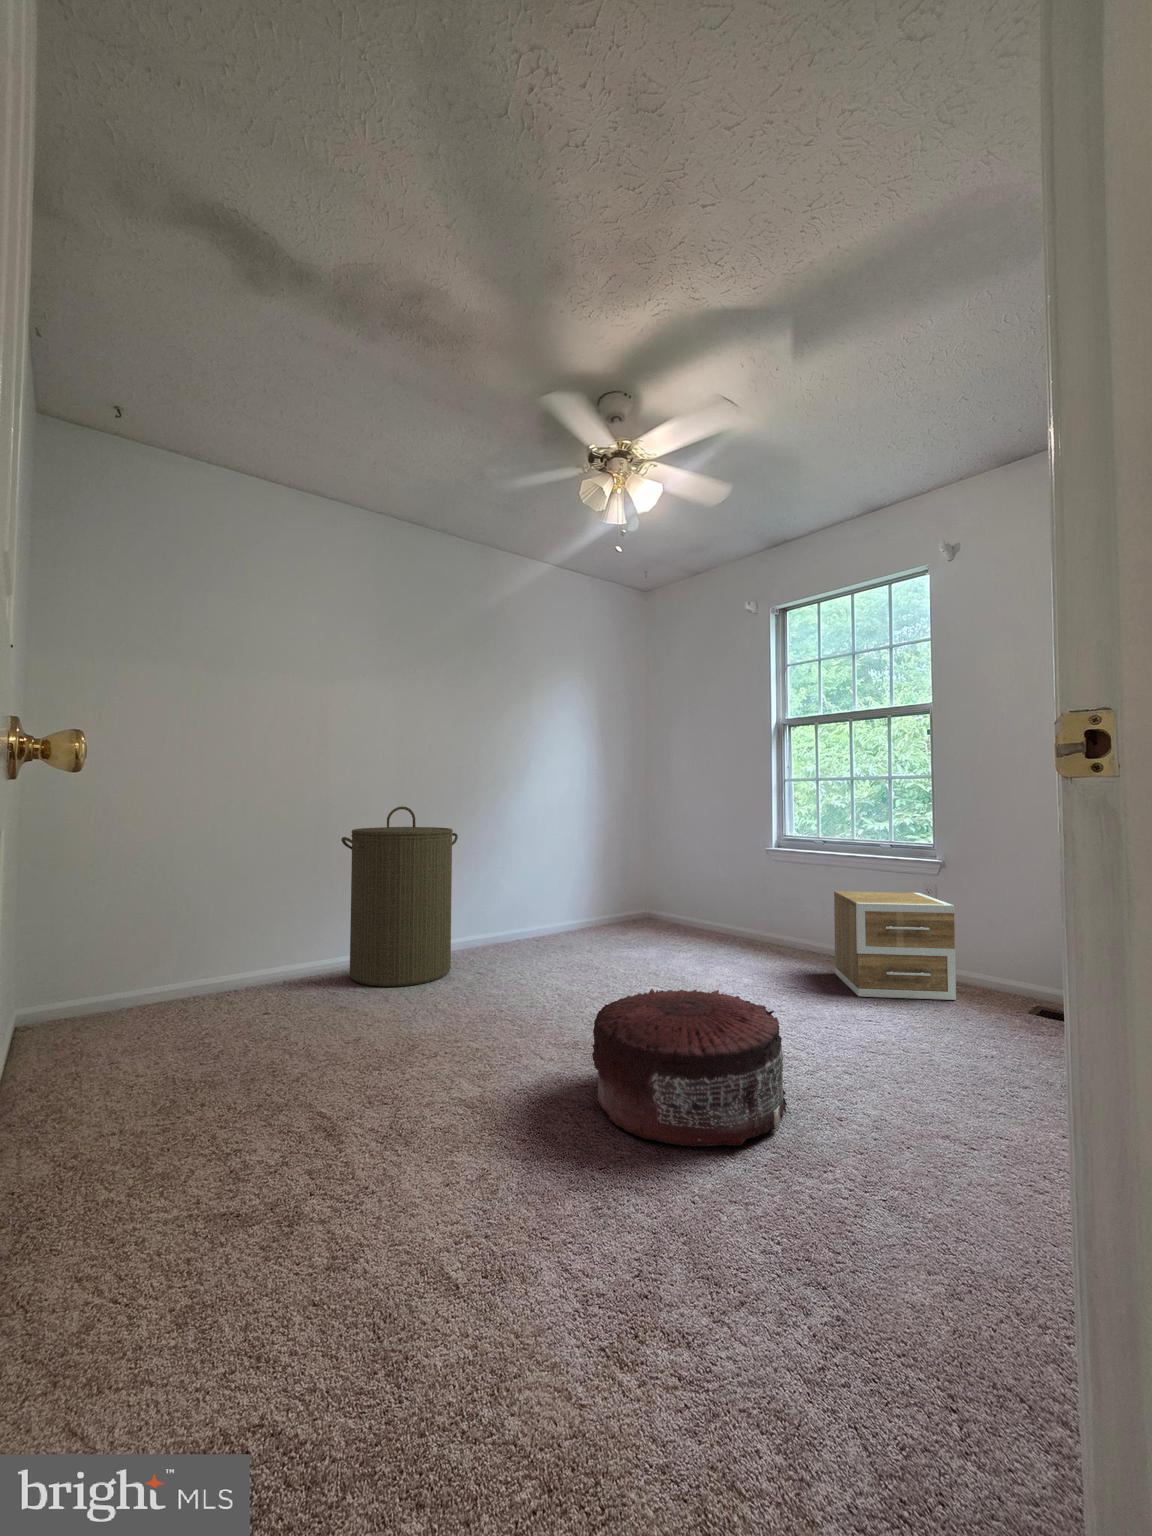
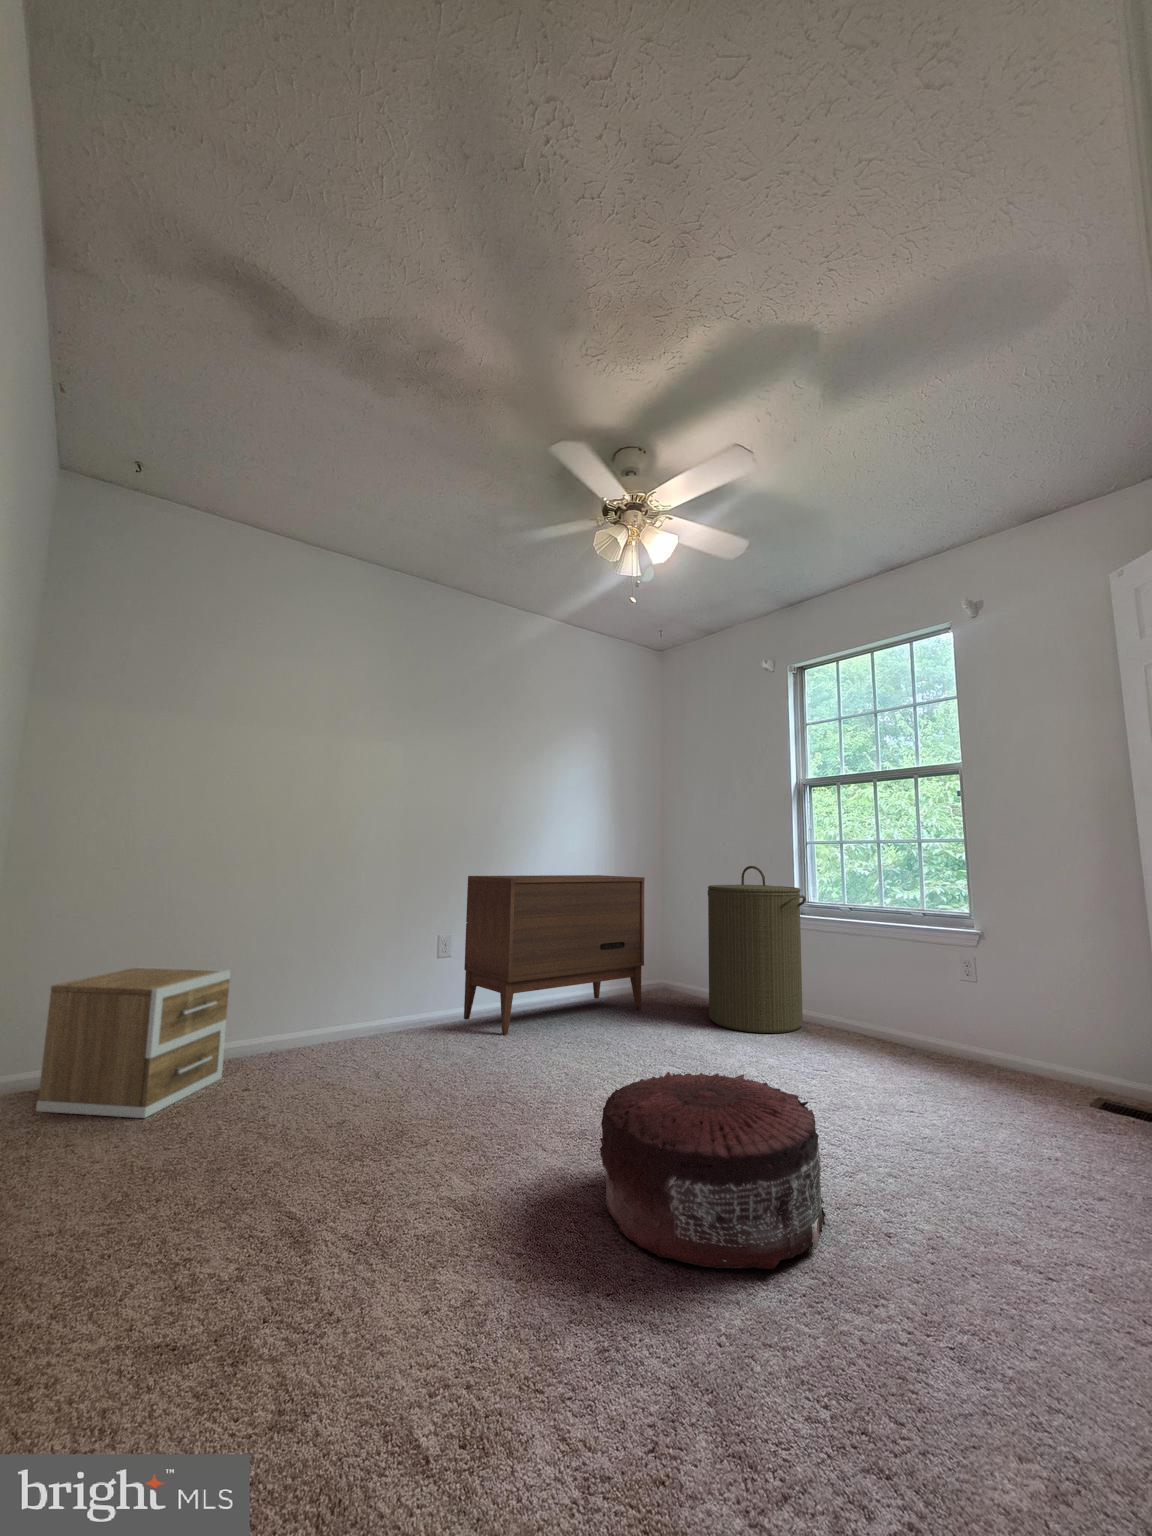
laundry hamper: present [341,806,458,986] -> present [708,866,806,1033]
dresser: none [463,815,631,962] -> present [464,875,645,1034]
nightstand: present [834,891,956,1000] -> present [36,966,230,1118]

